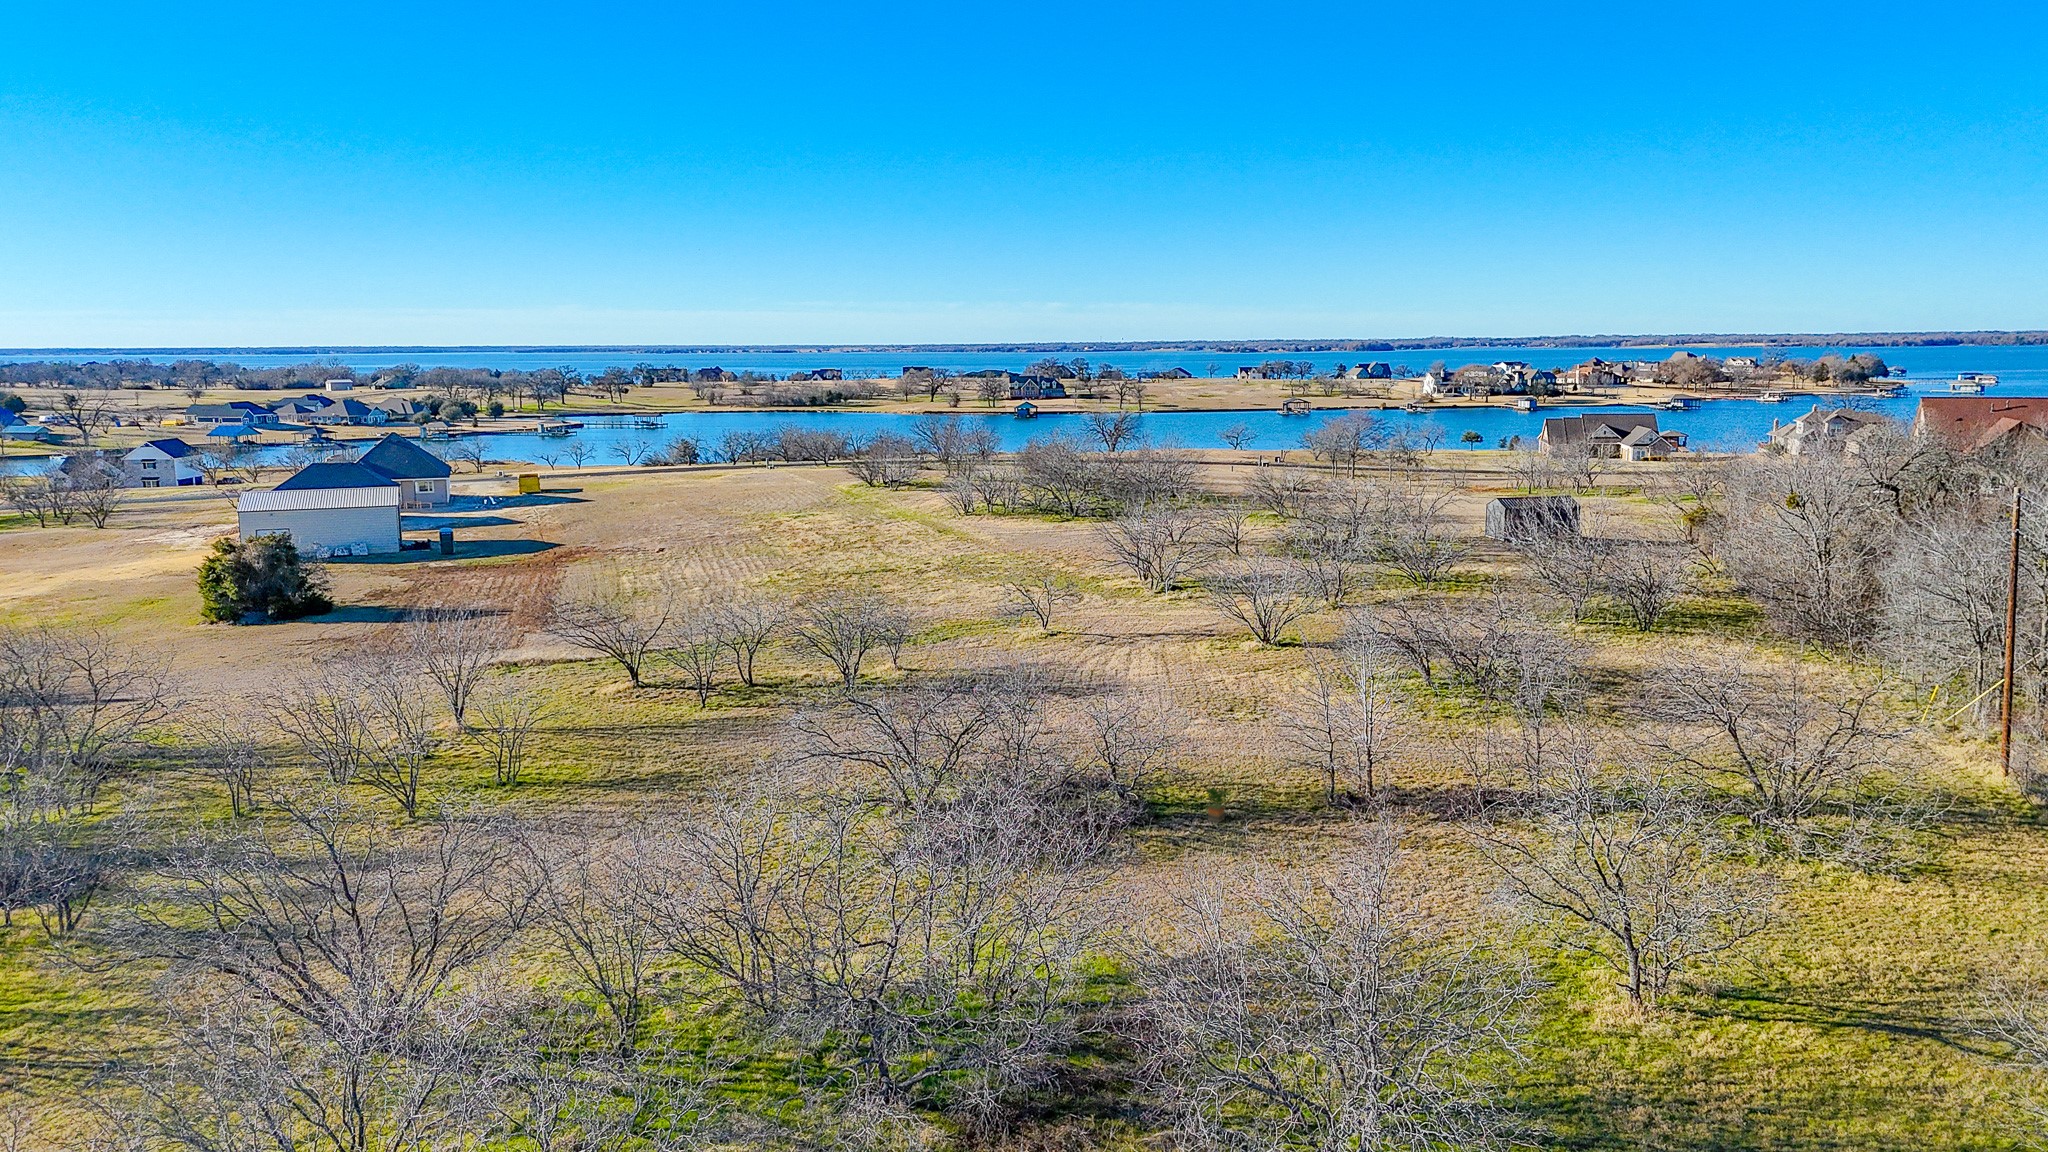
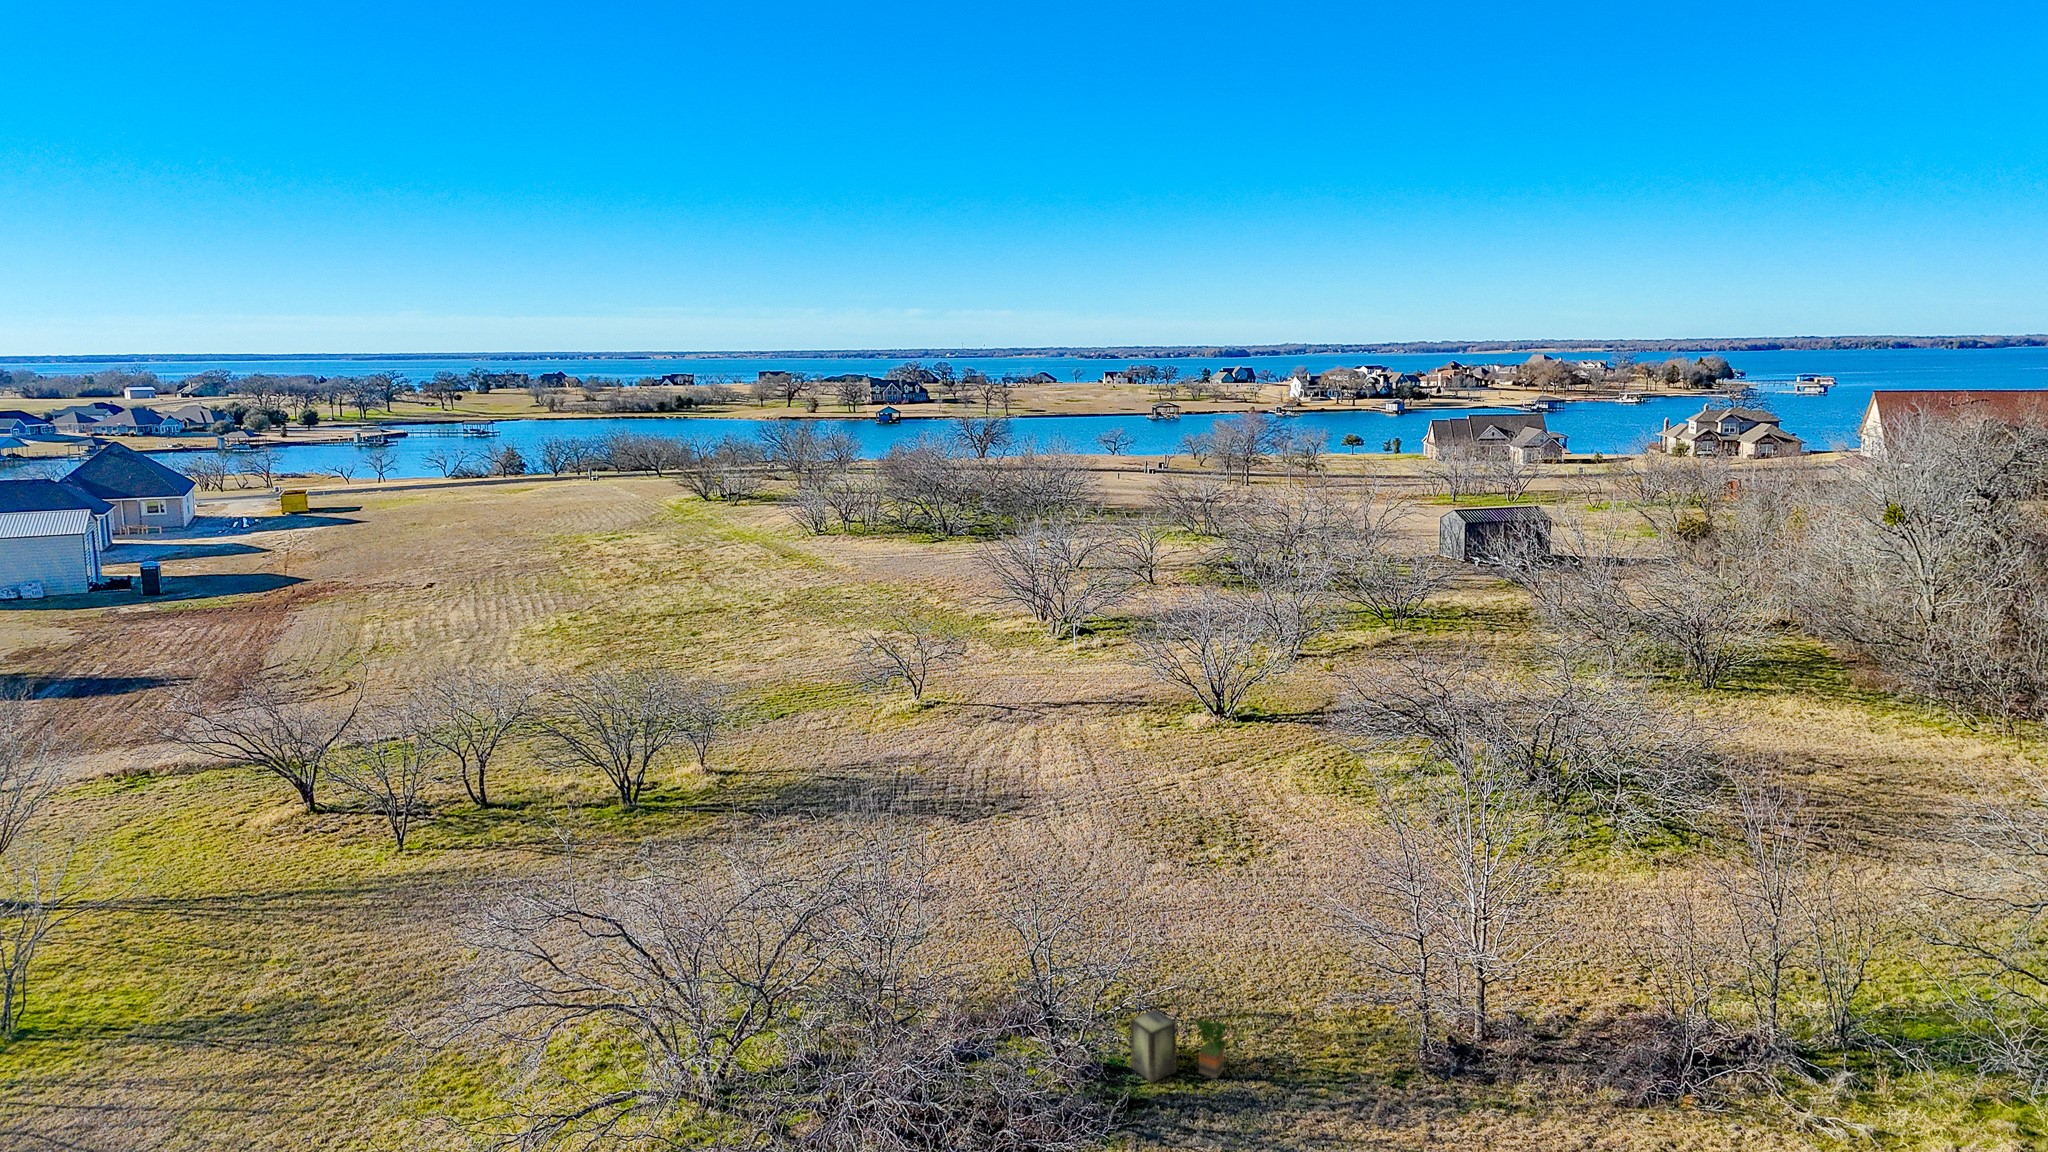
storage box: none [1167,782,1195,823] -> present [1130,1009,1177,1083]

